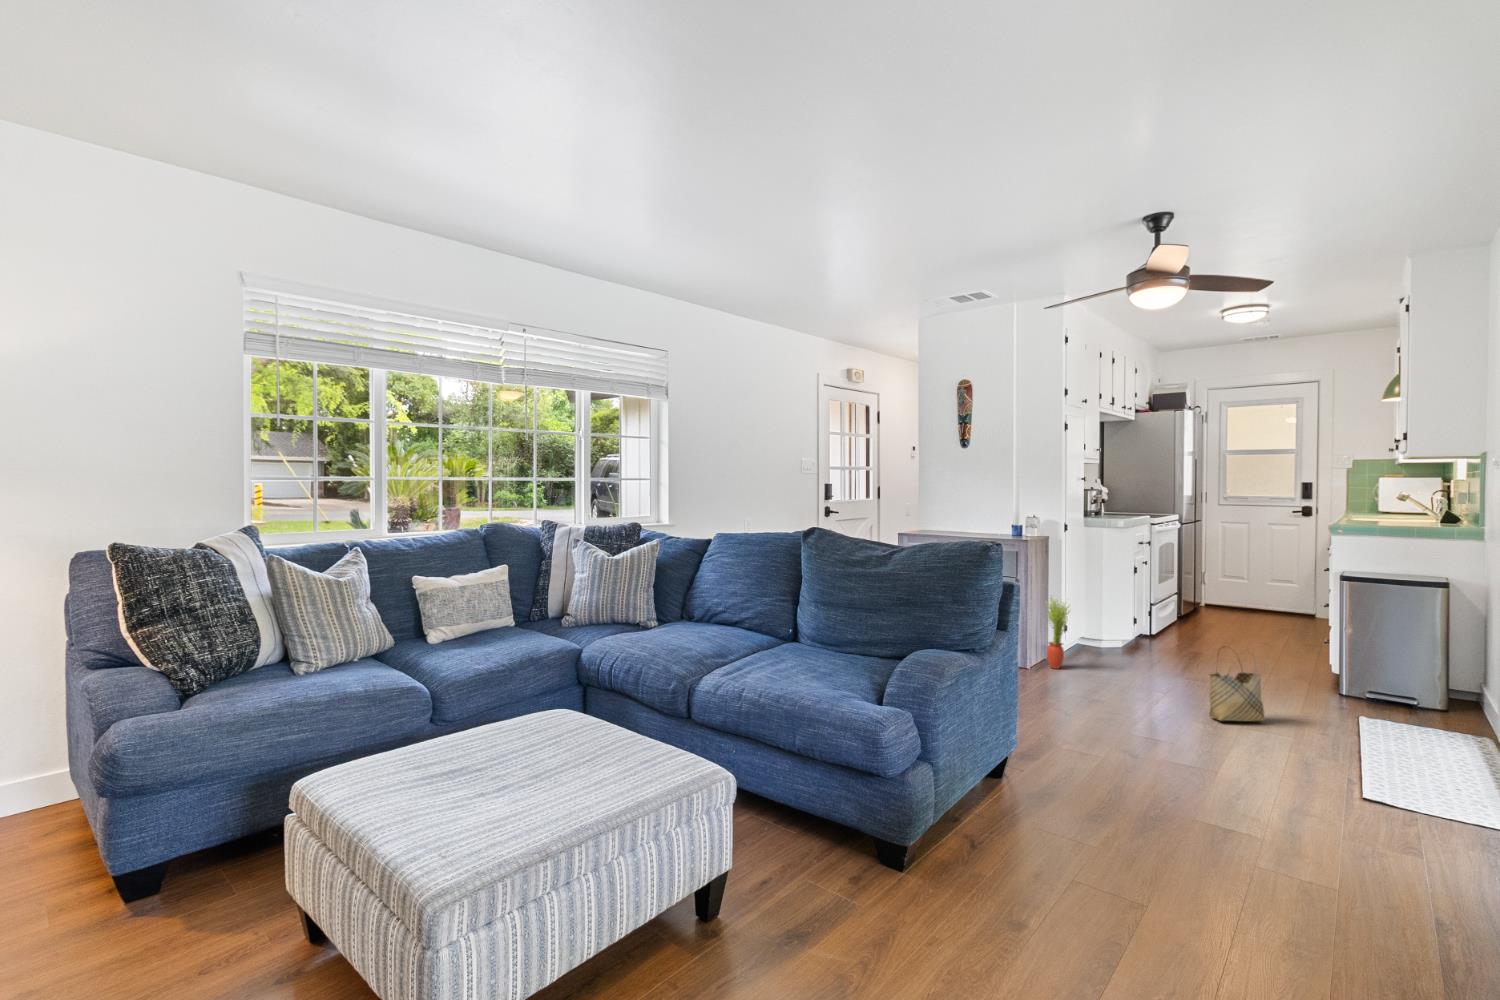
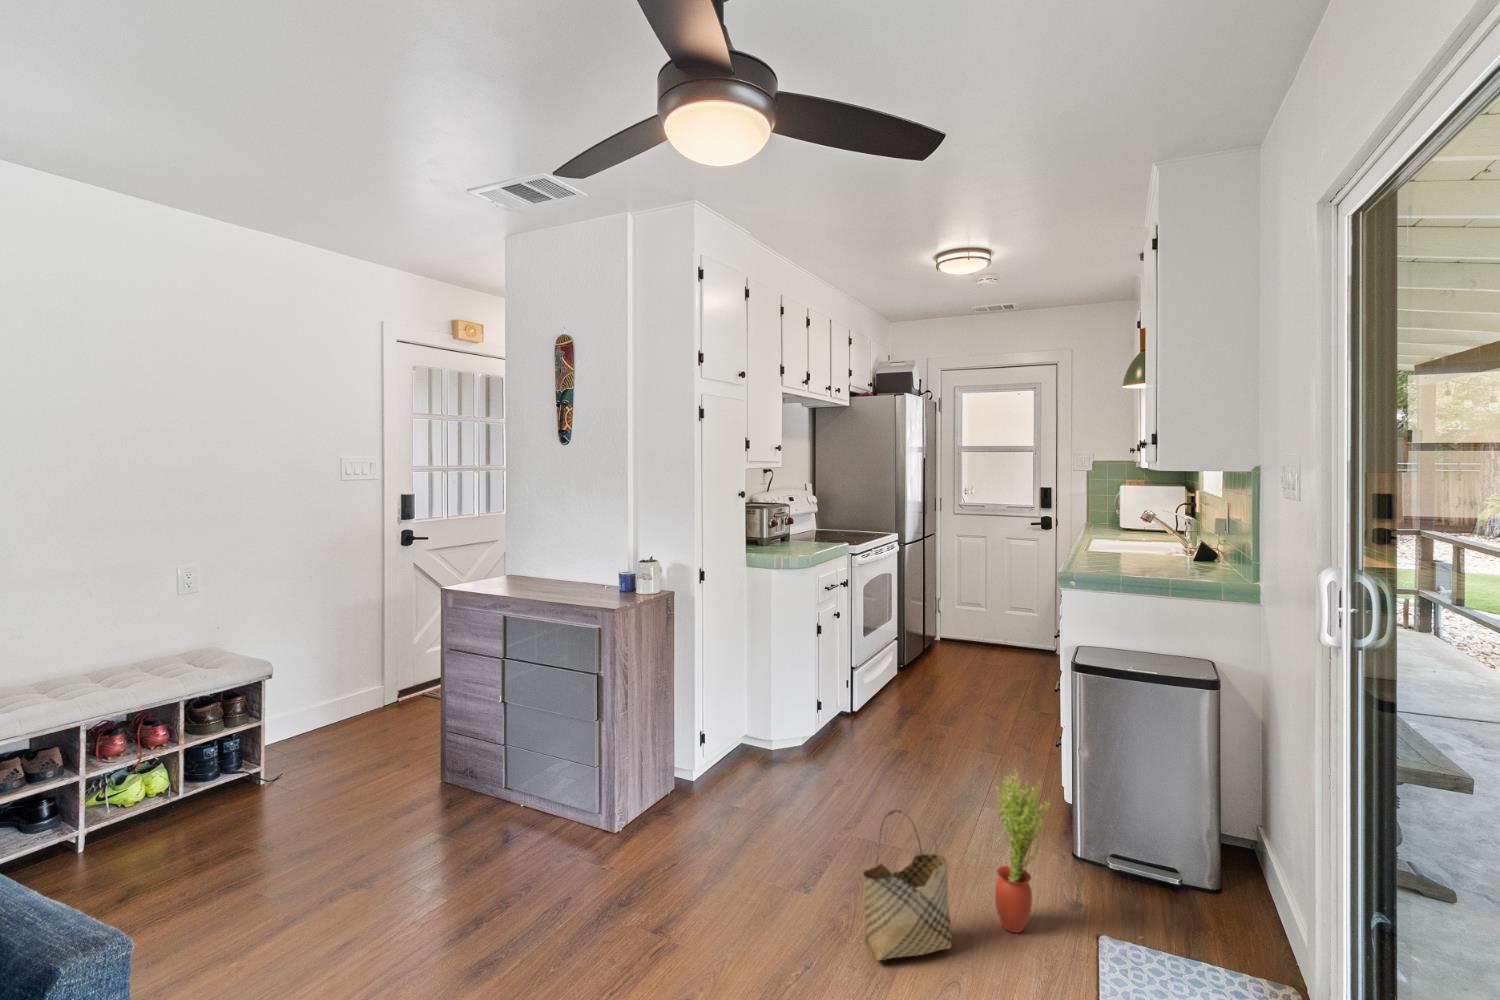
potted plant: present [1047,597,1069,669] -> present [995,770,1050,933]

